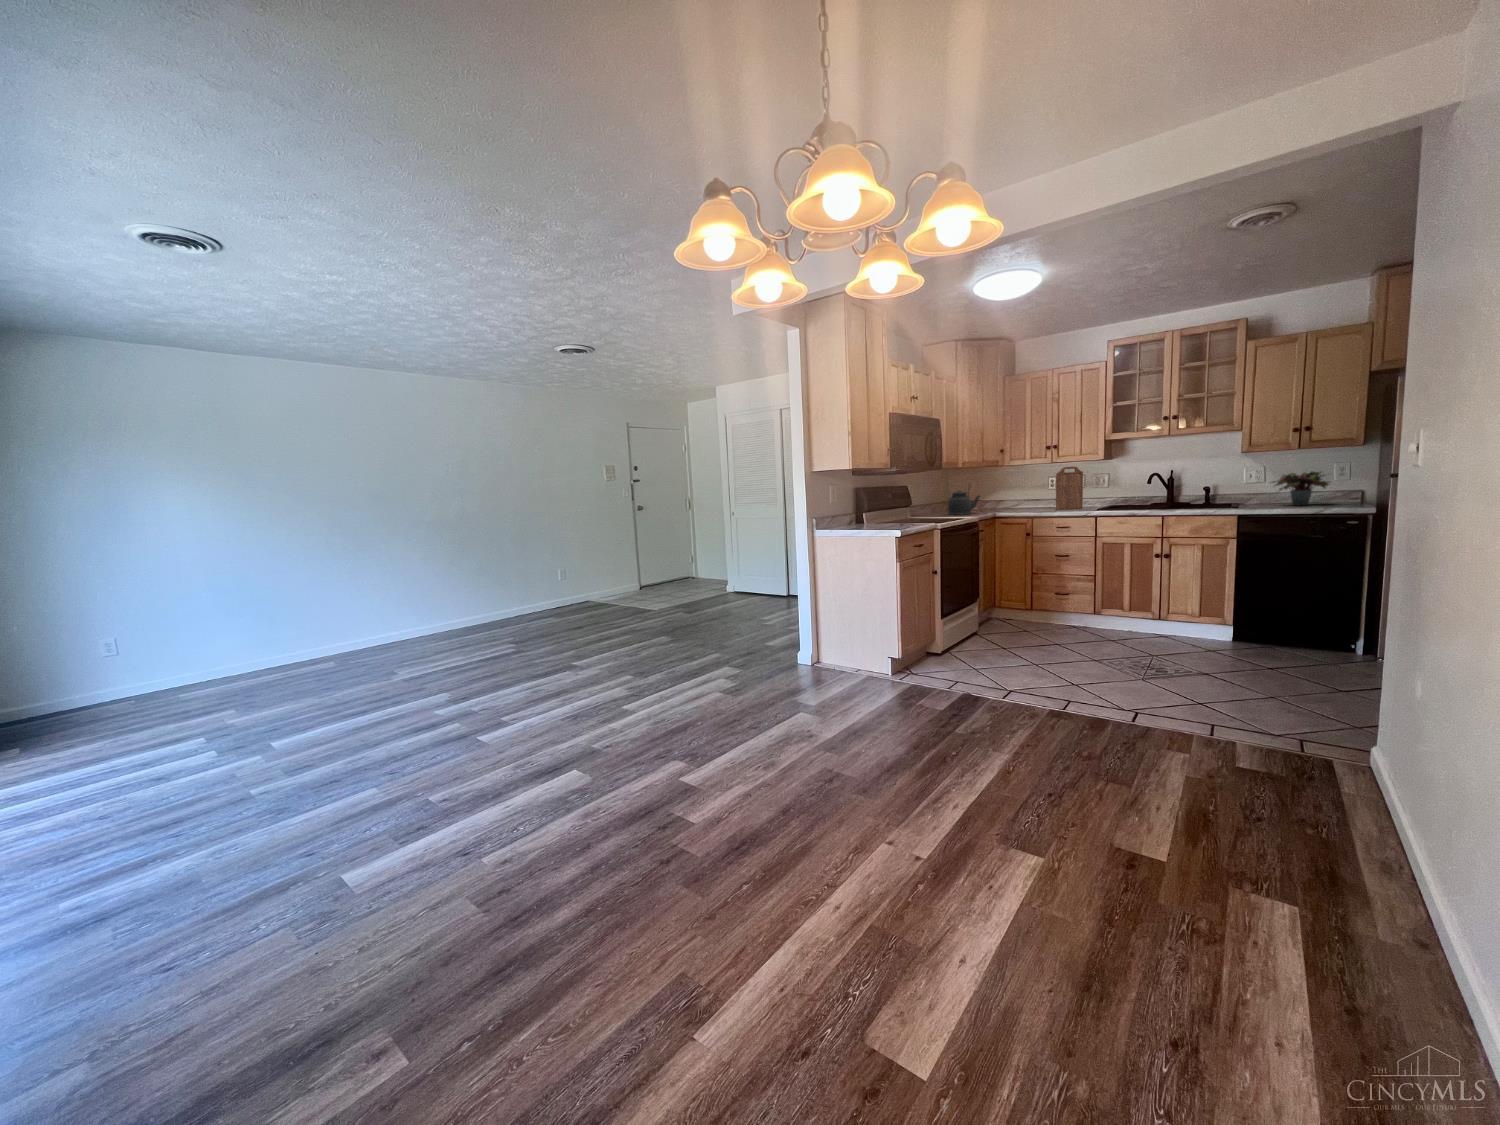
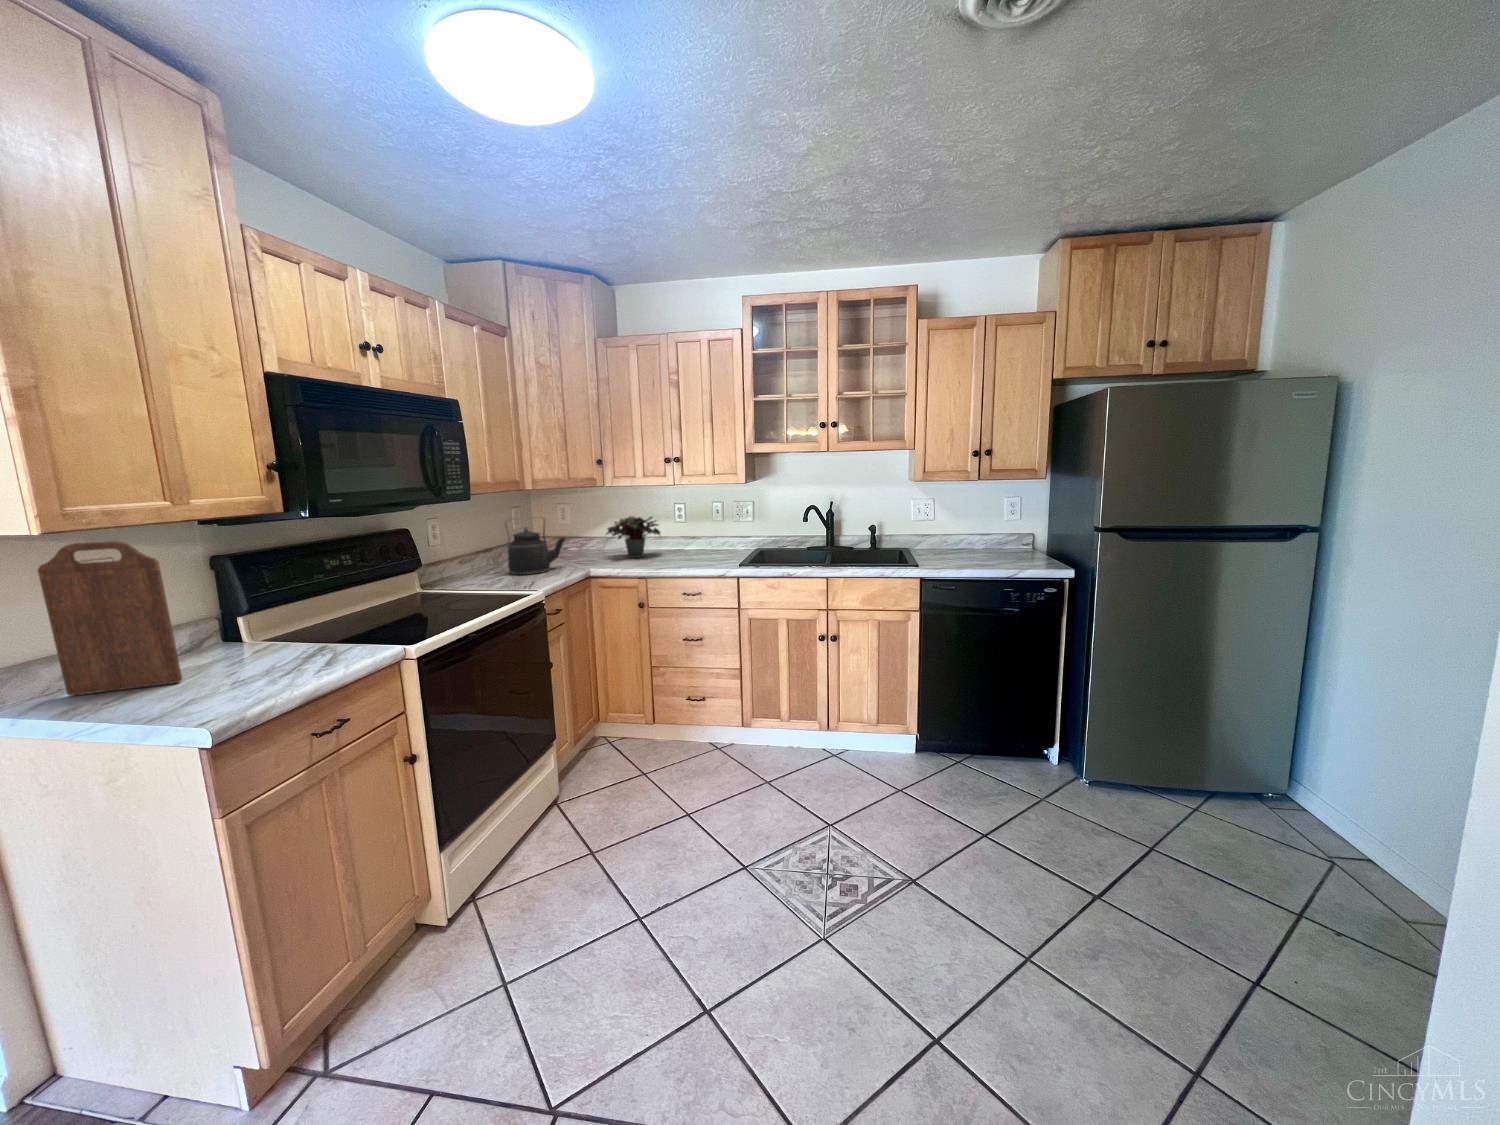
cutting board: present [1056,466,1083,510] -> present [38,541,182,696]
potted plant: present [1273,471,1329,505] -> present [605,516,660,558]

